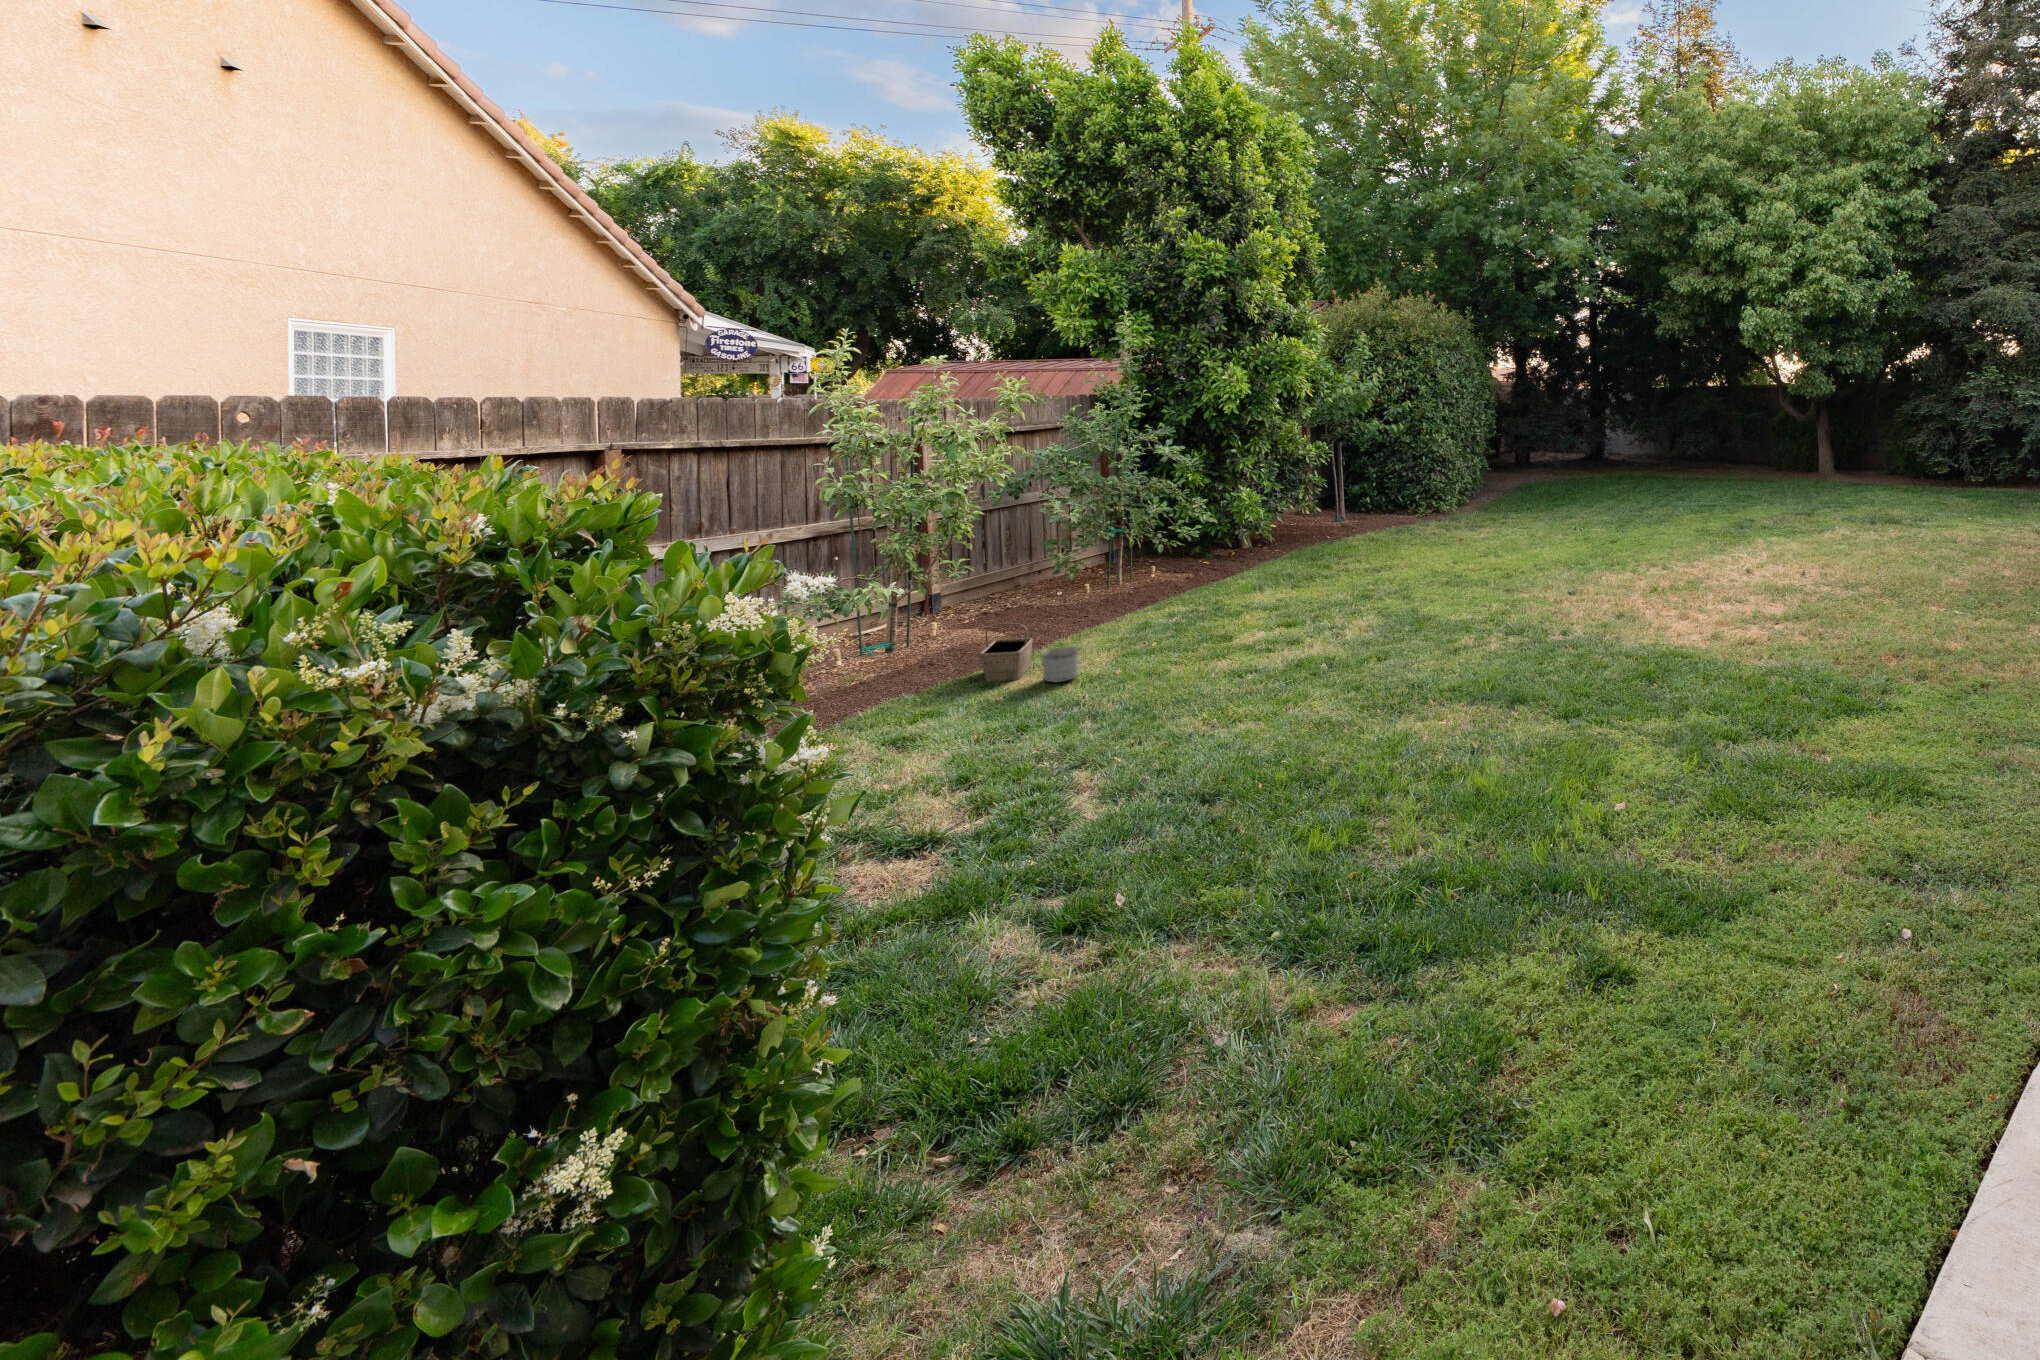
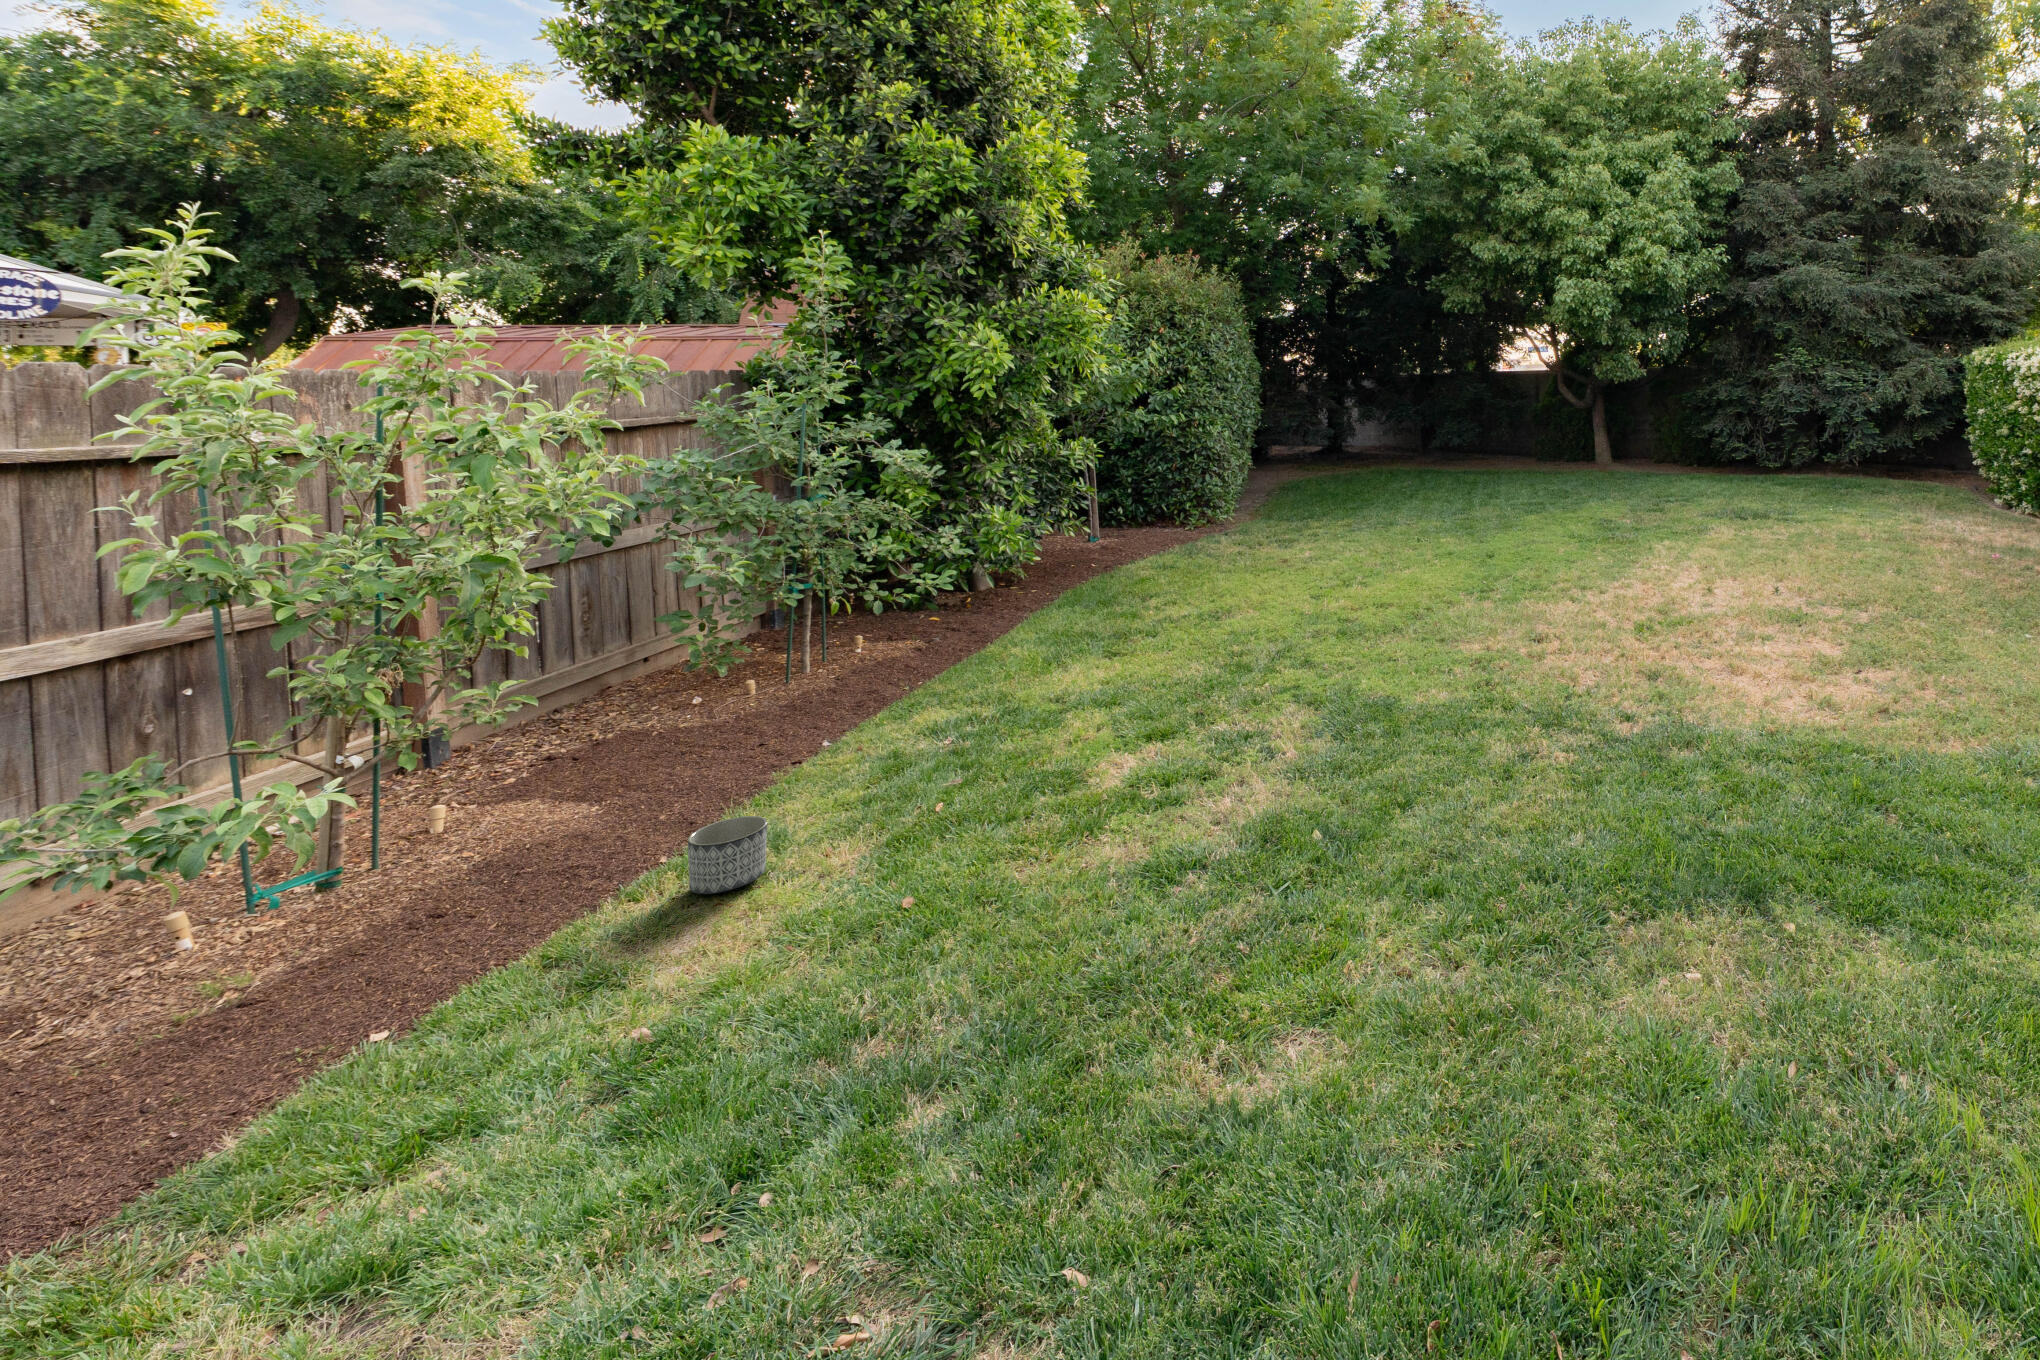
basket: present [979,623,1033,682] -> none [539,784,660,912]

